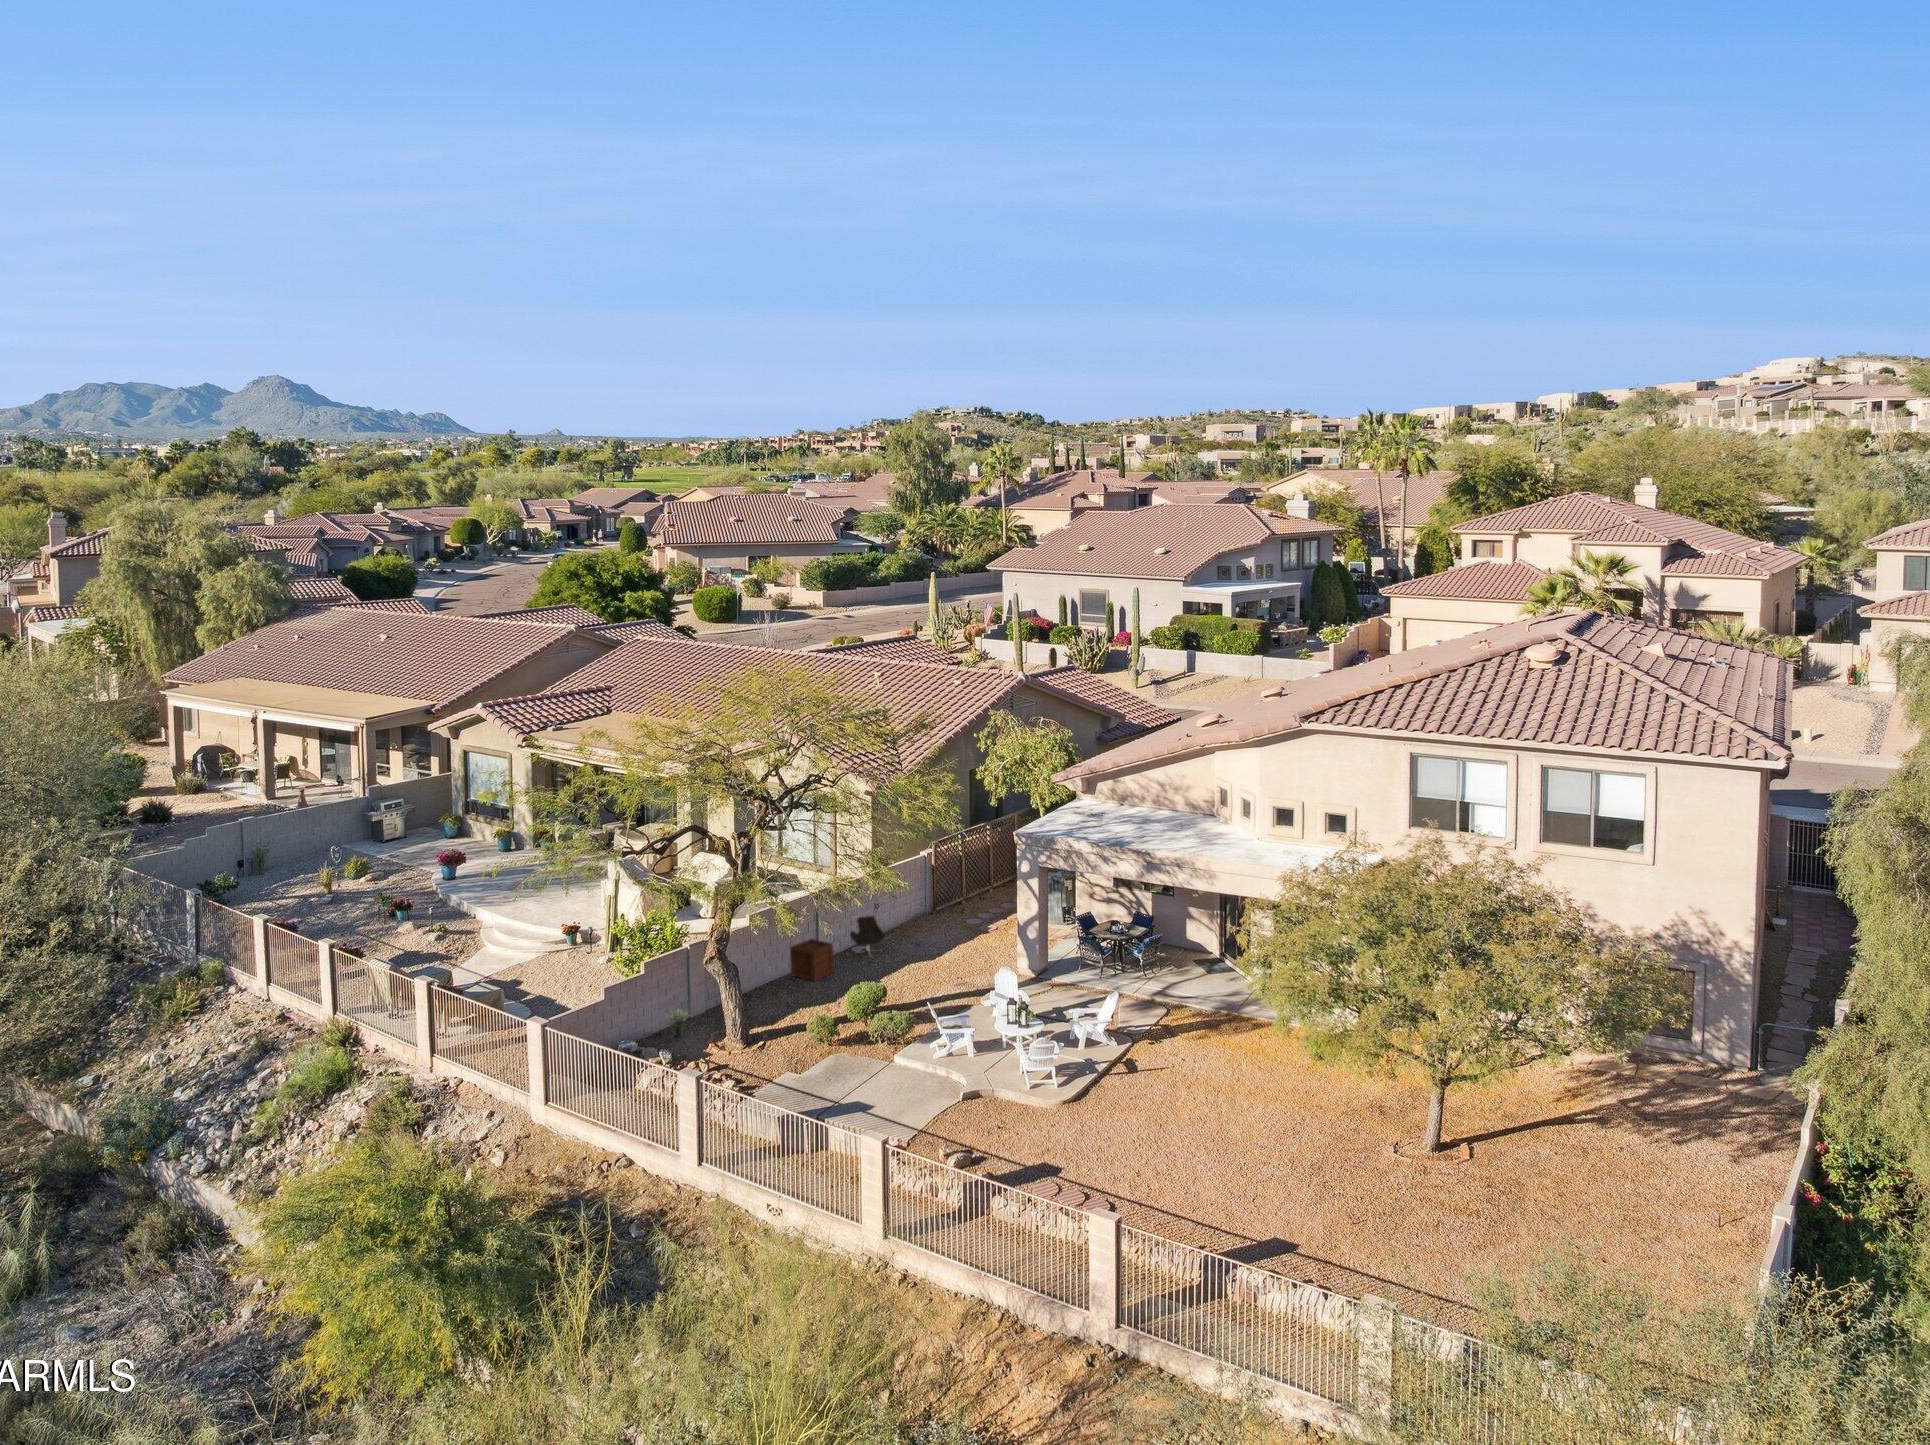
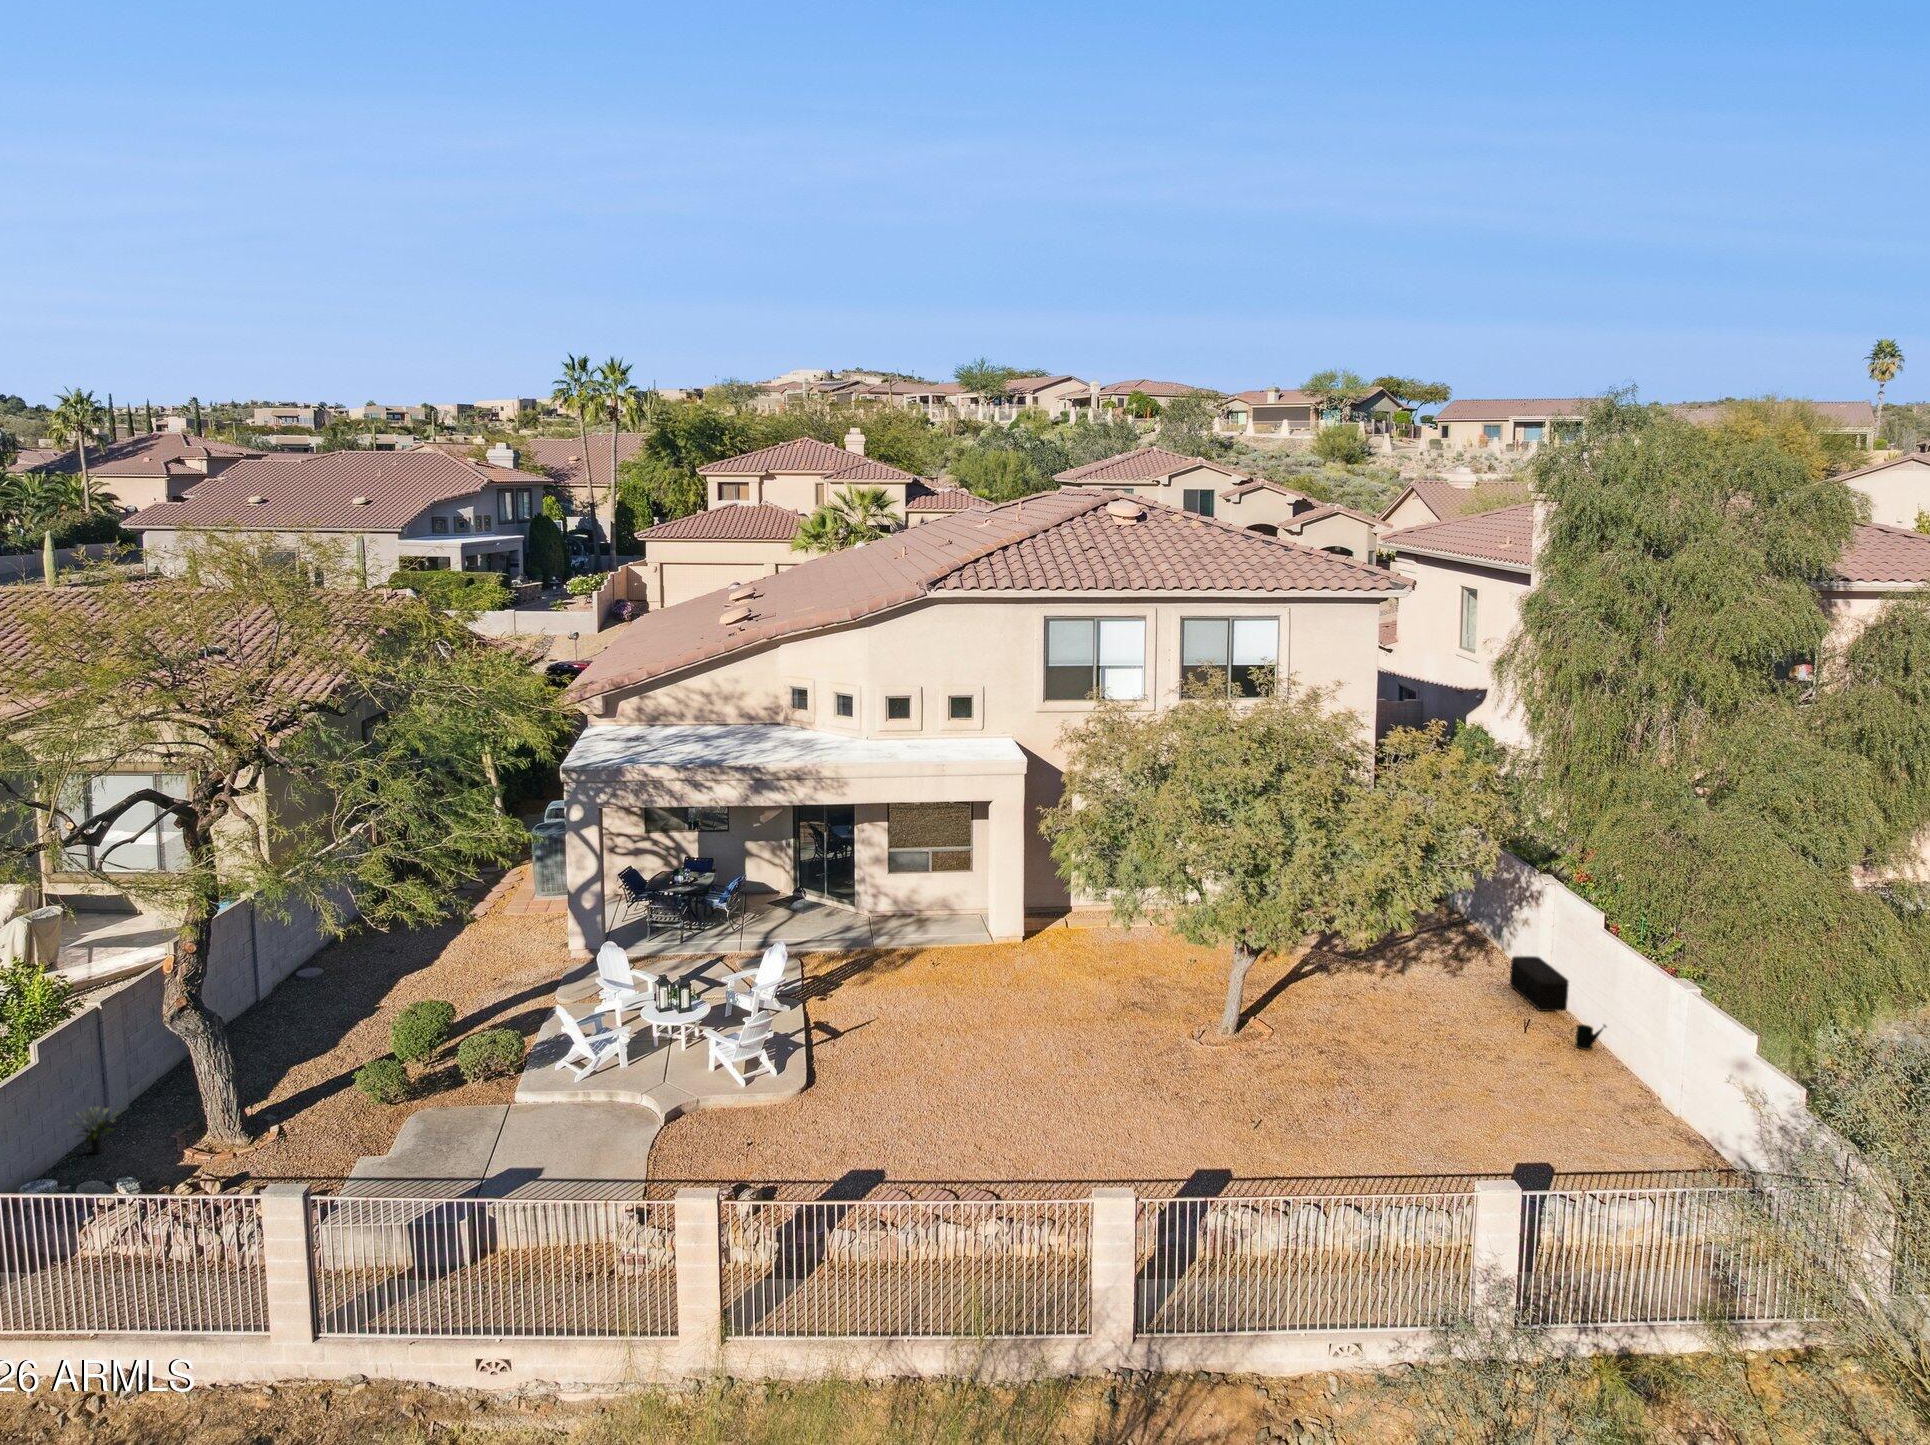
lounge chair: present [850,916,885,954] -> none [287,919,351,976]
wooden crate: present [790,939,834,981] -> none [223,963,294,1024]
storage bench: none [1845,1166,1888,1235] -> present [1510,956,1569,1011]
watering can: none [1828,1247,1874,1276] -> present [1572,1025,1606,1050]

